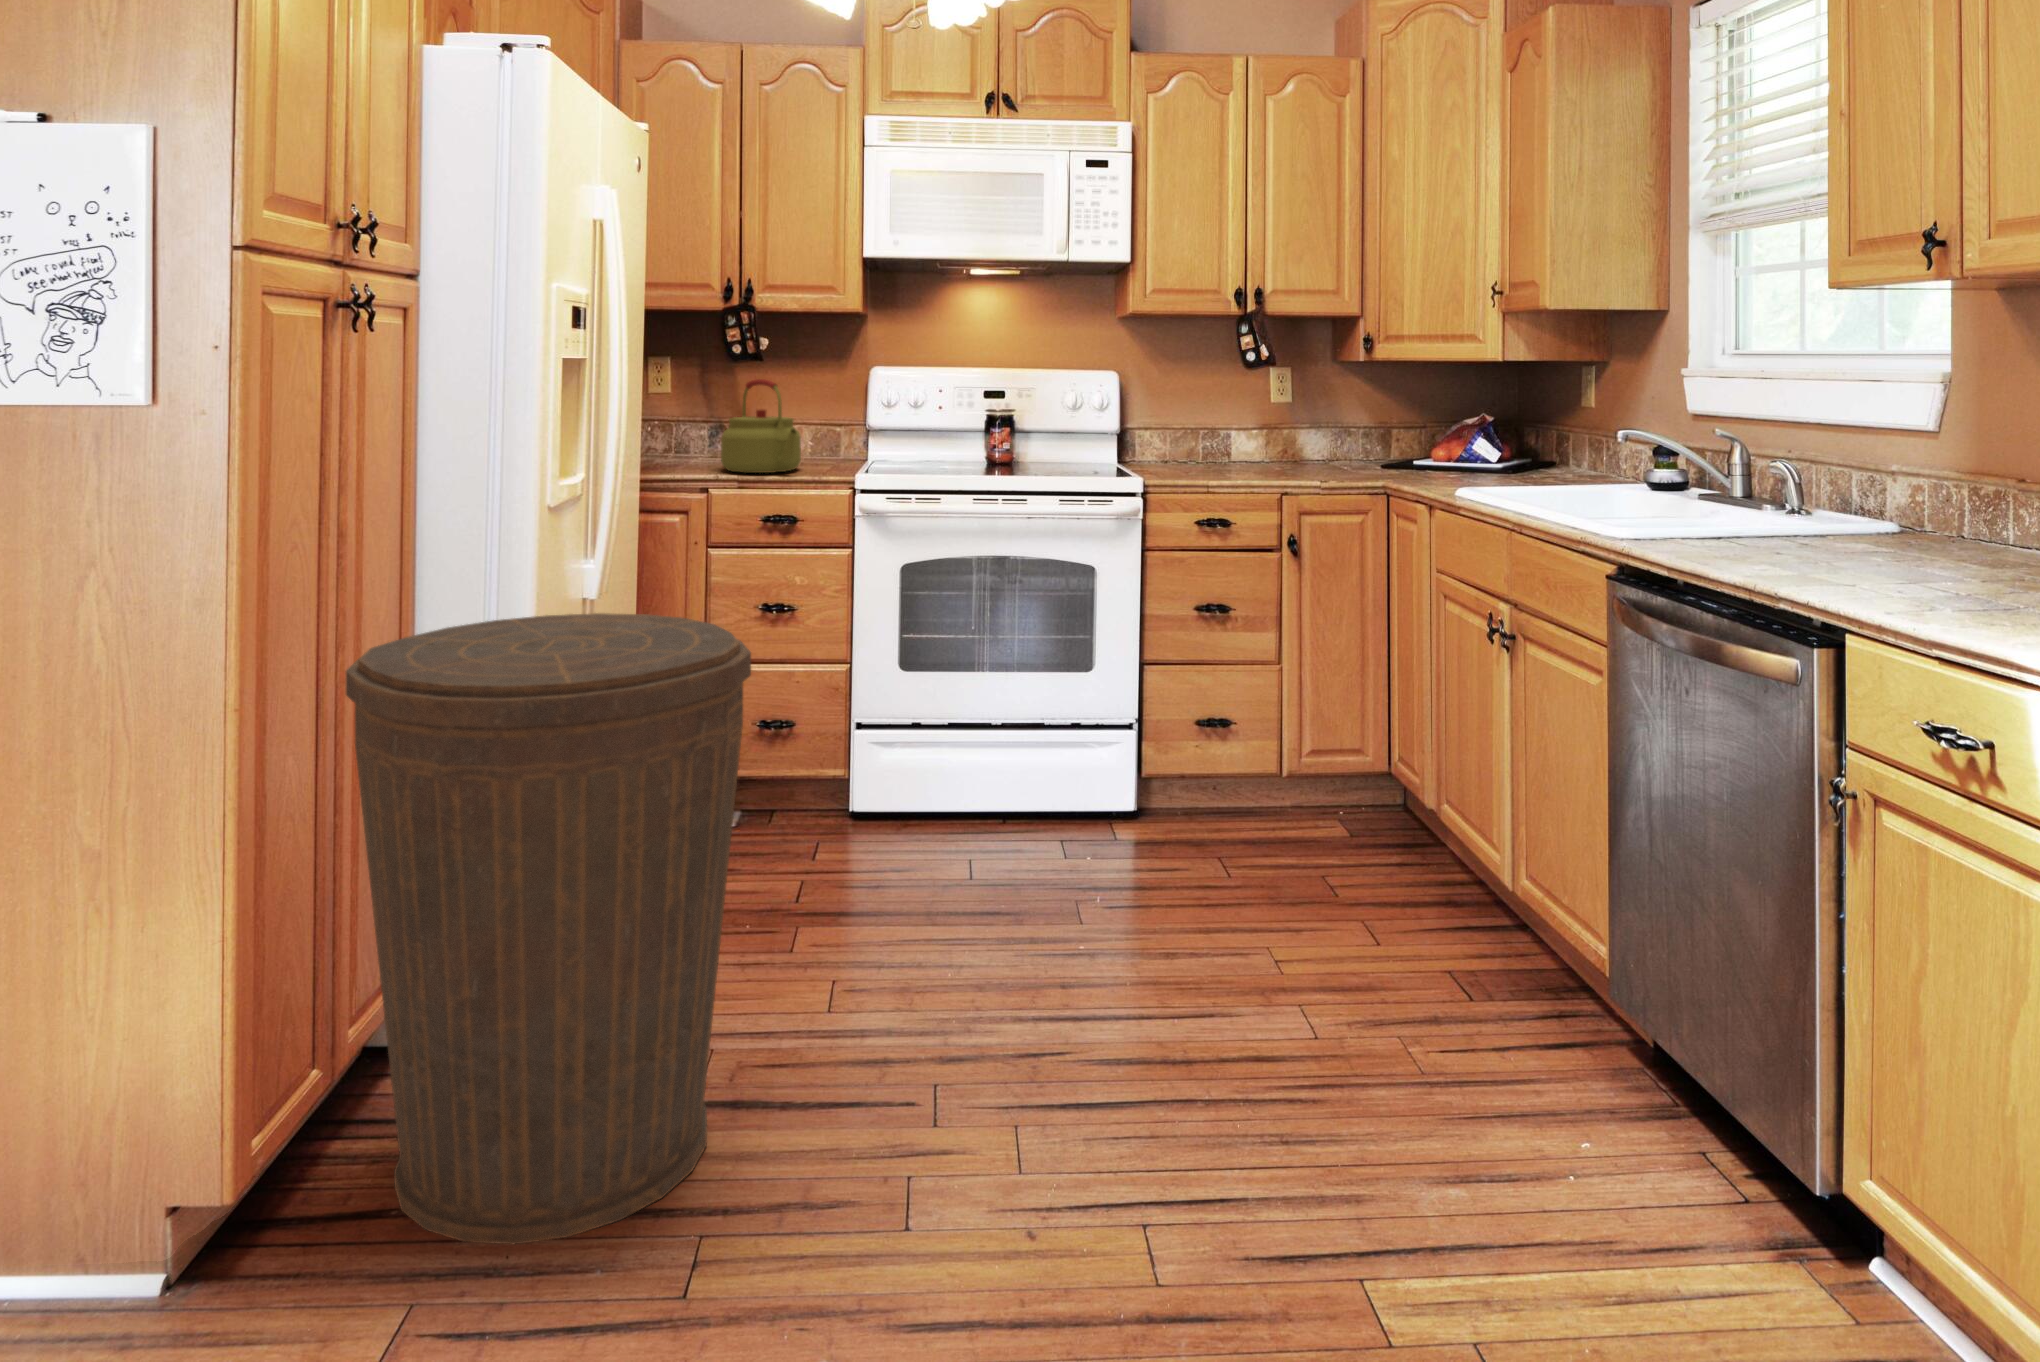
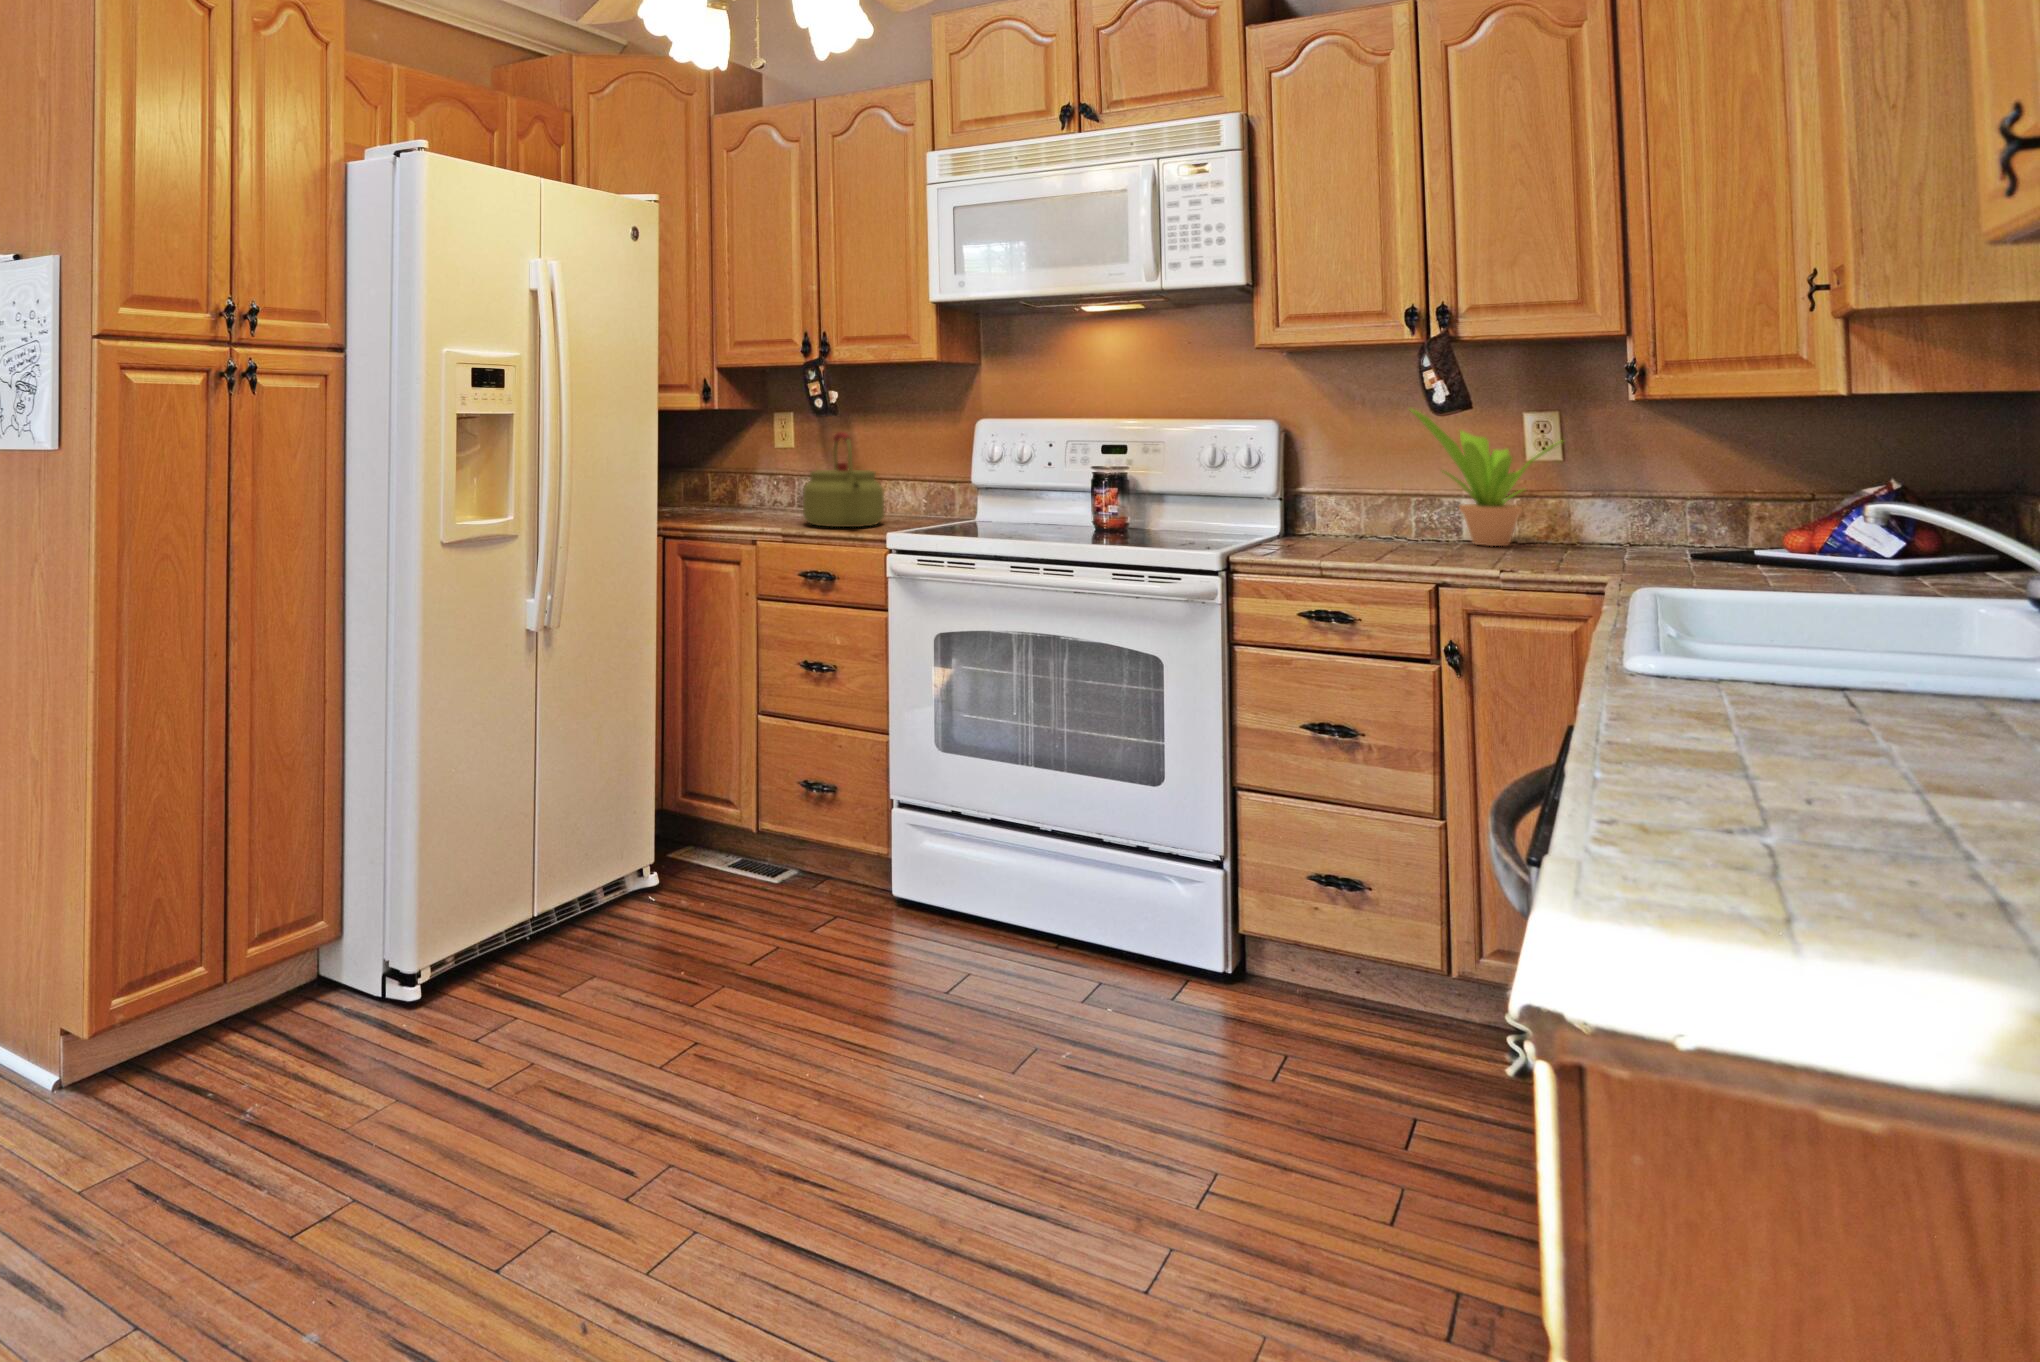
potted plant: none [1222,362,1308,464] -> present [1411,409,1561,546]
trash can: present [346,613,751,1244] -> none [179,633,496,1166]

